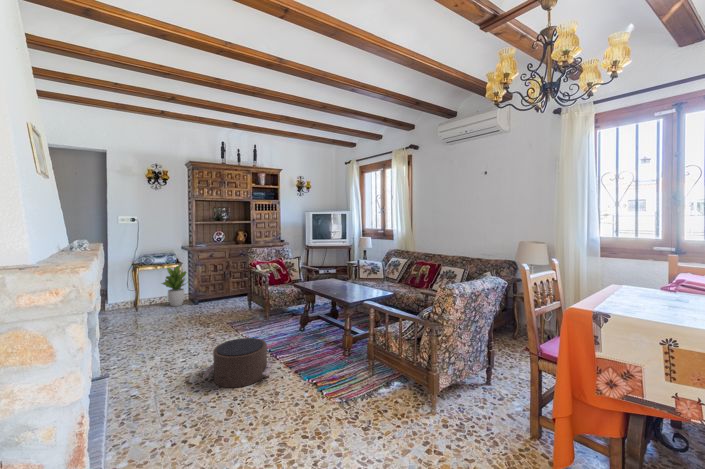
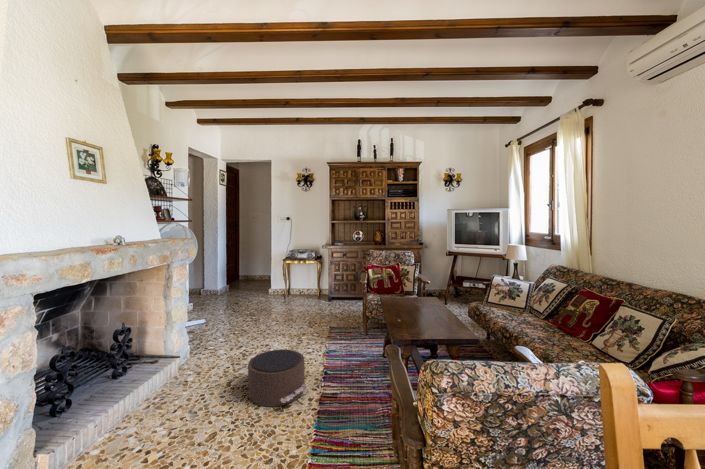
potted plant: present [162,265,186,306] -> none [302,260,327,298]

